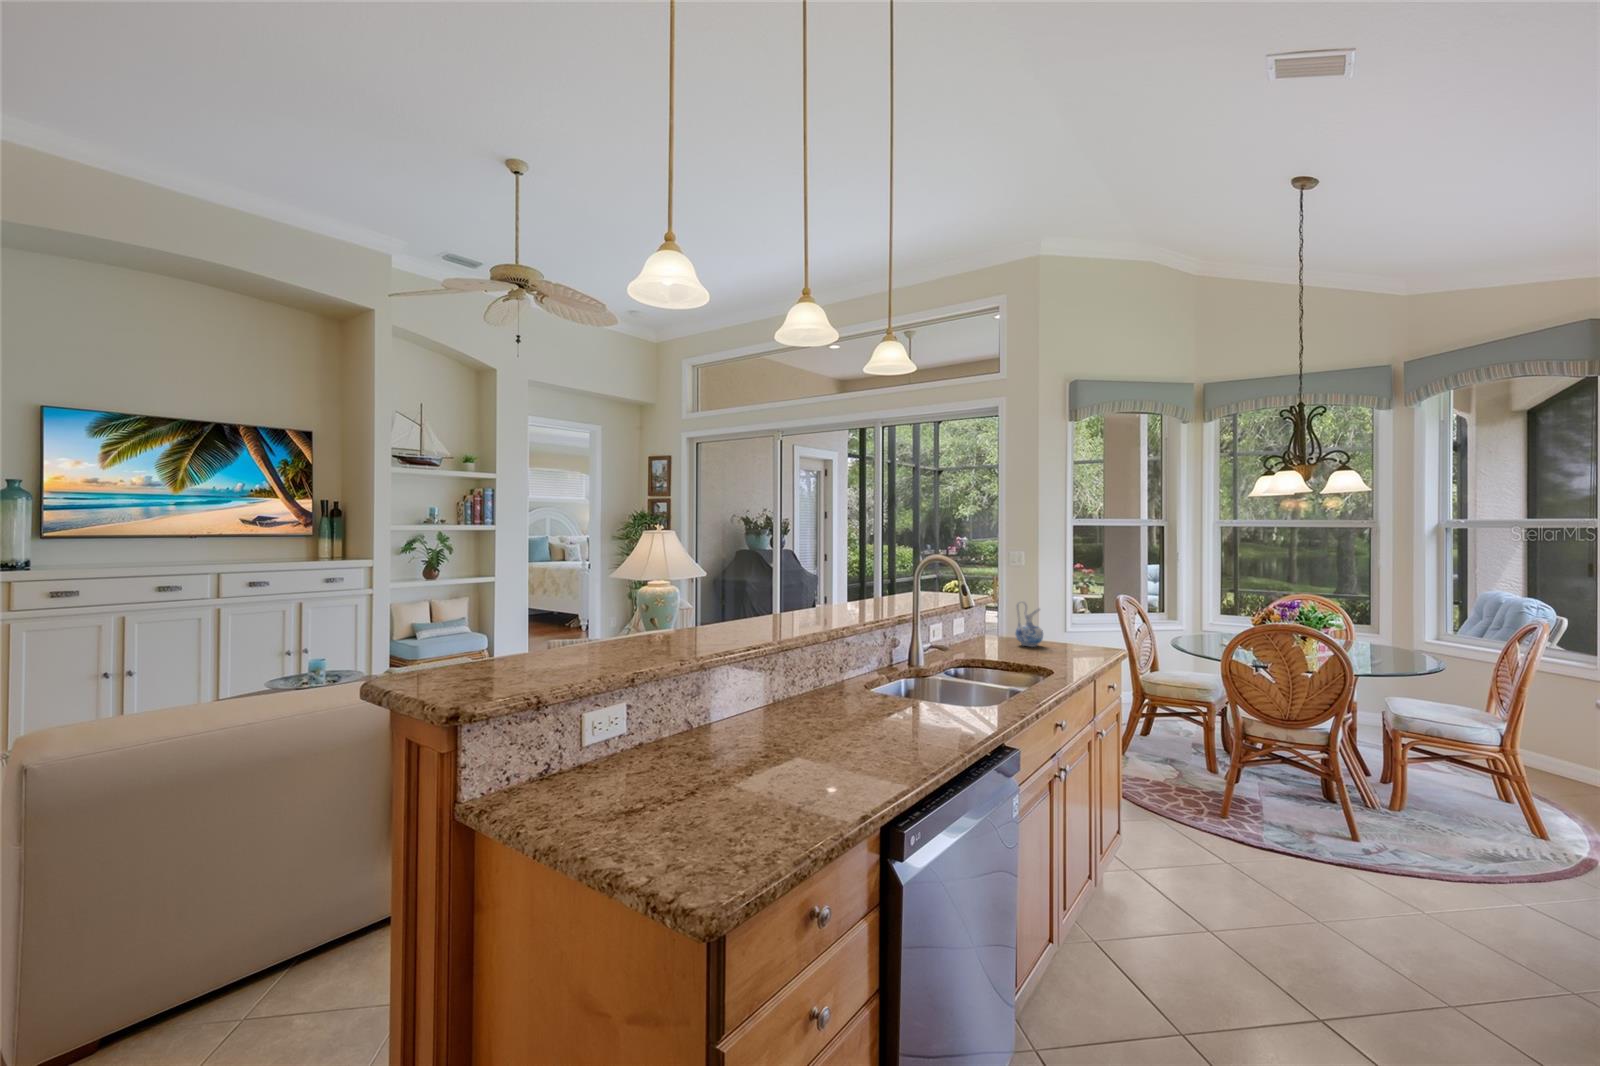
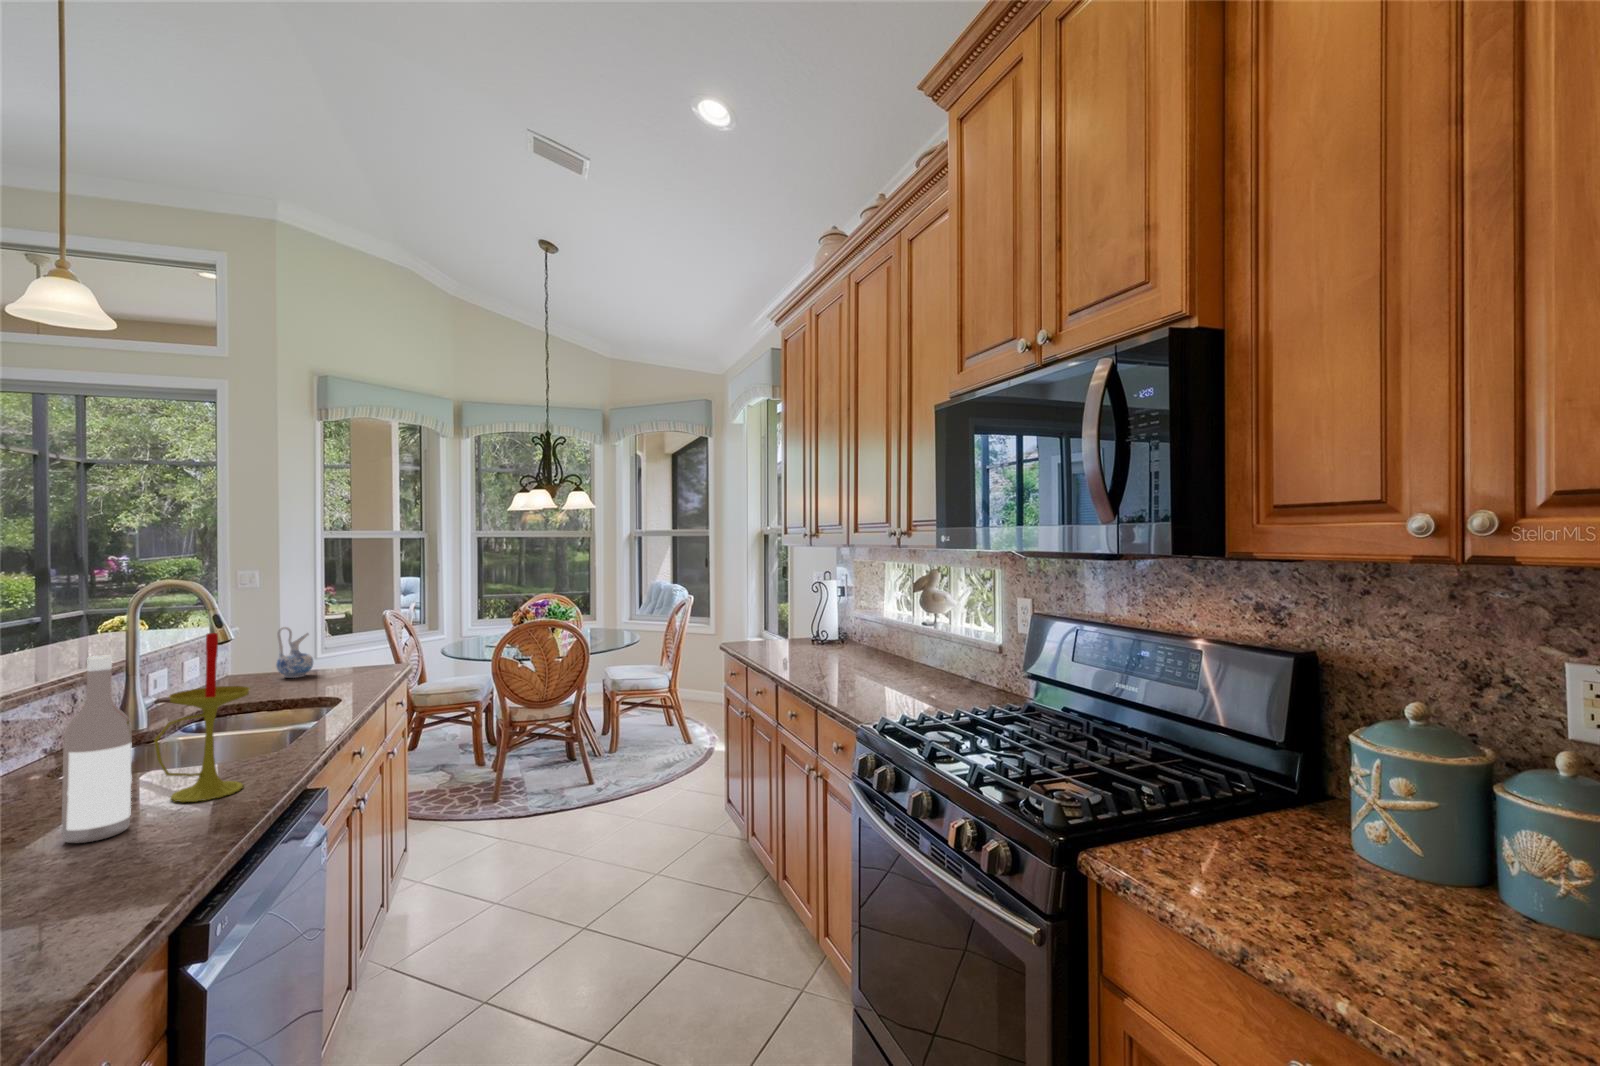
candle: none [903,594,966,733] -> present [154,633,250,802]
wine bottle: none [849,605,886,741] -> present [61,656,132,843]

